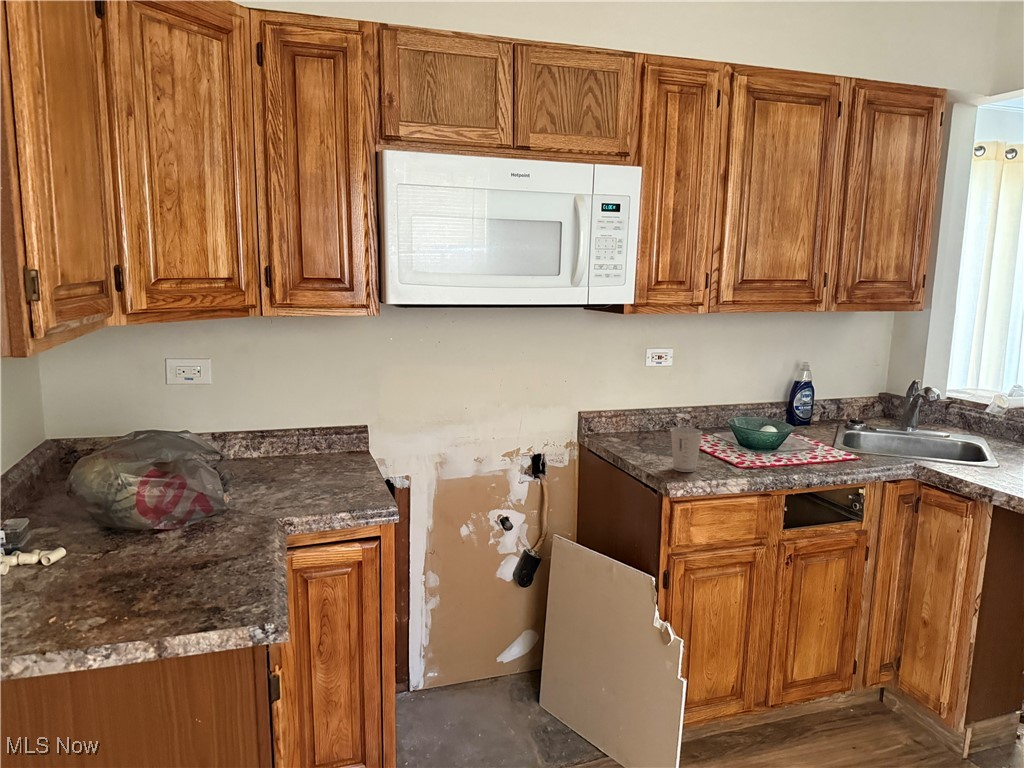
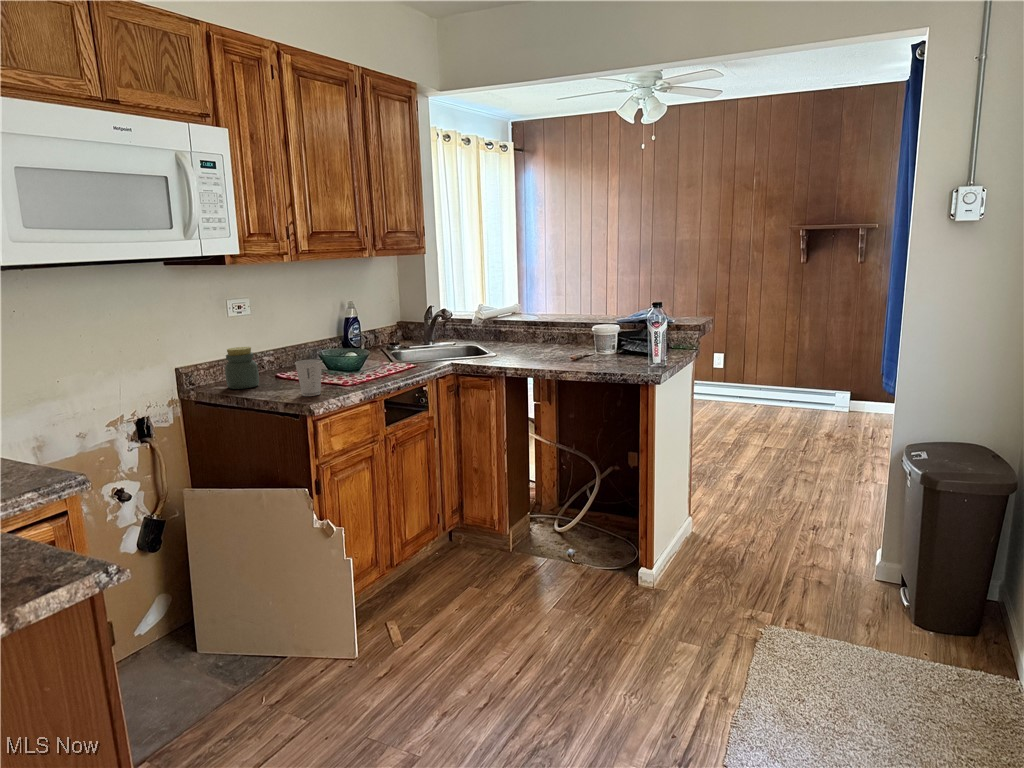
jar: none [620,400,654,445] -> present [225,347,259,389]

